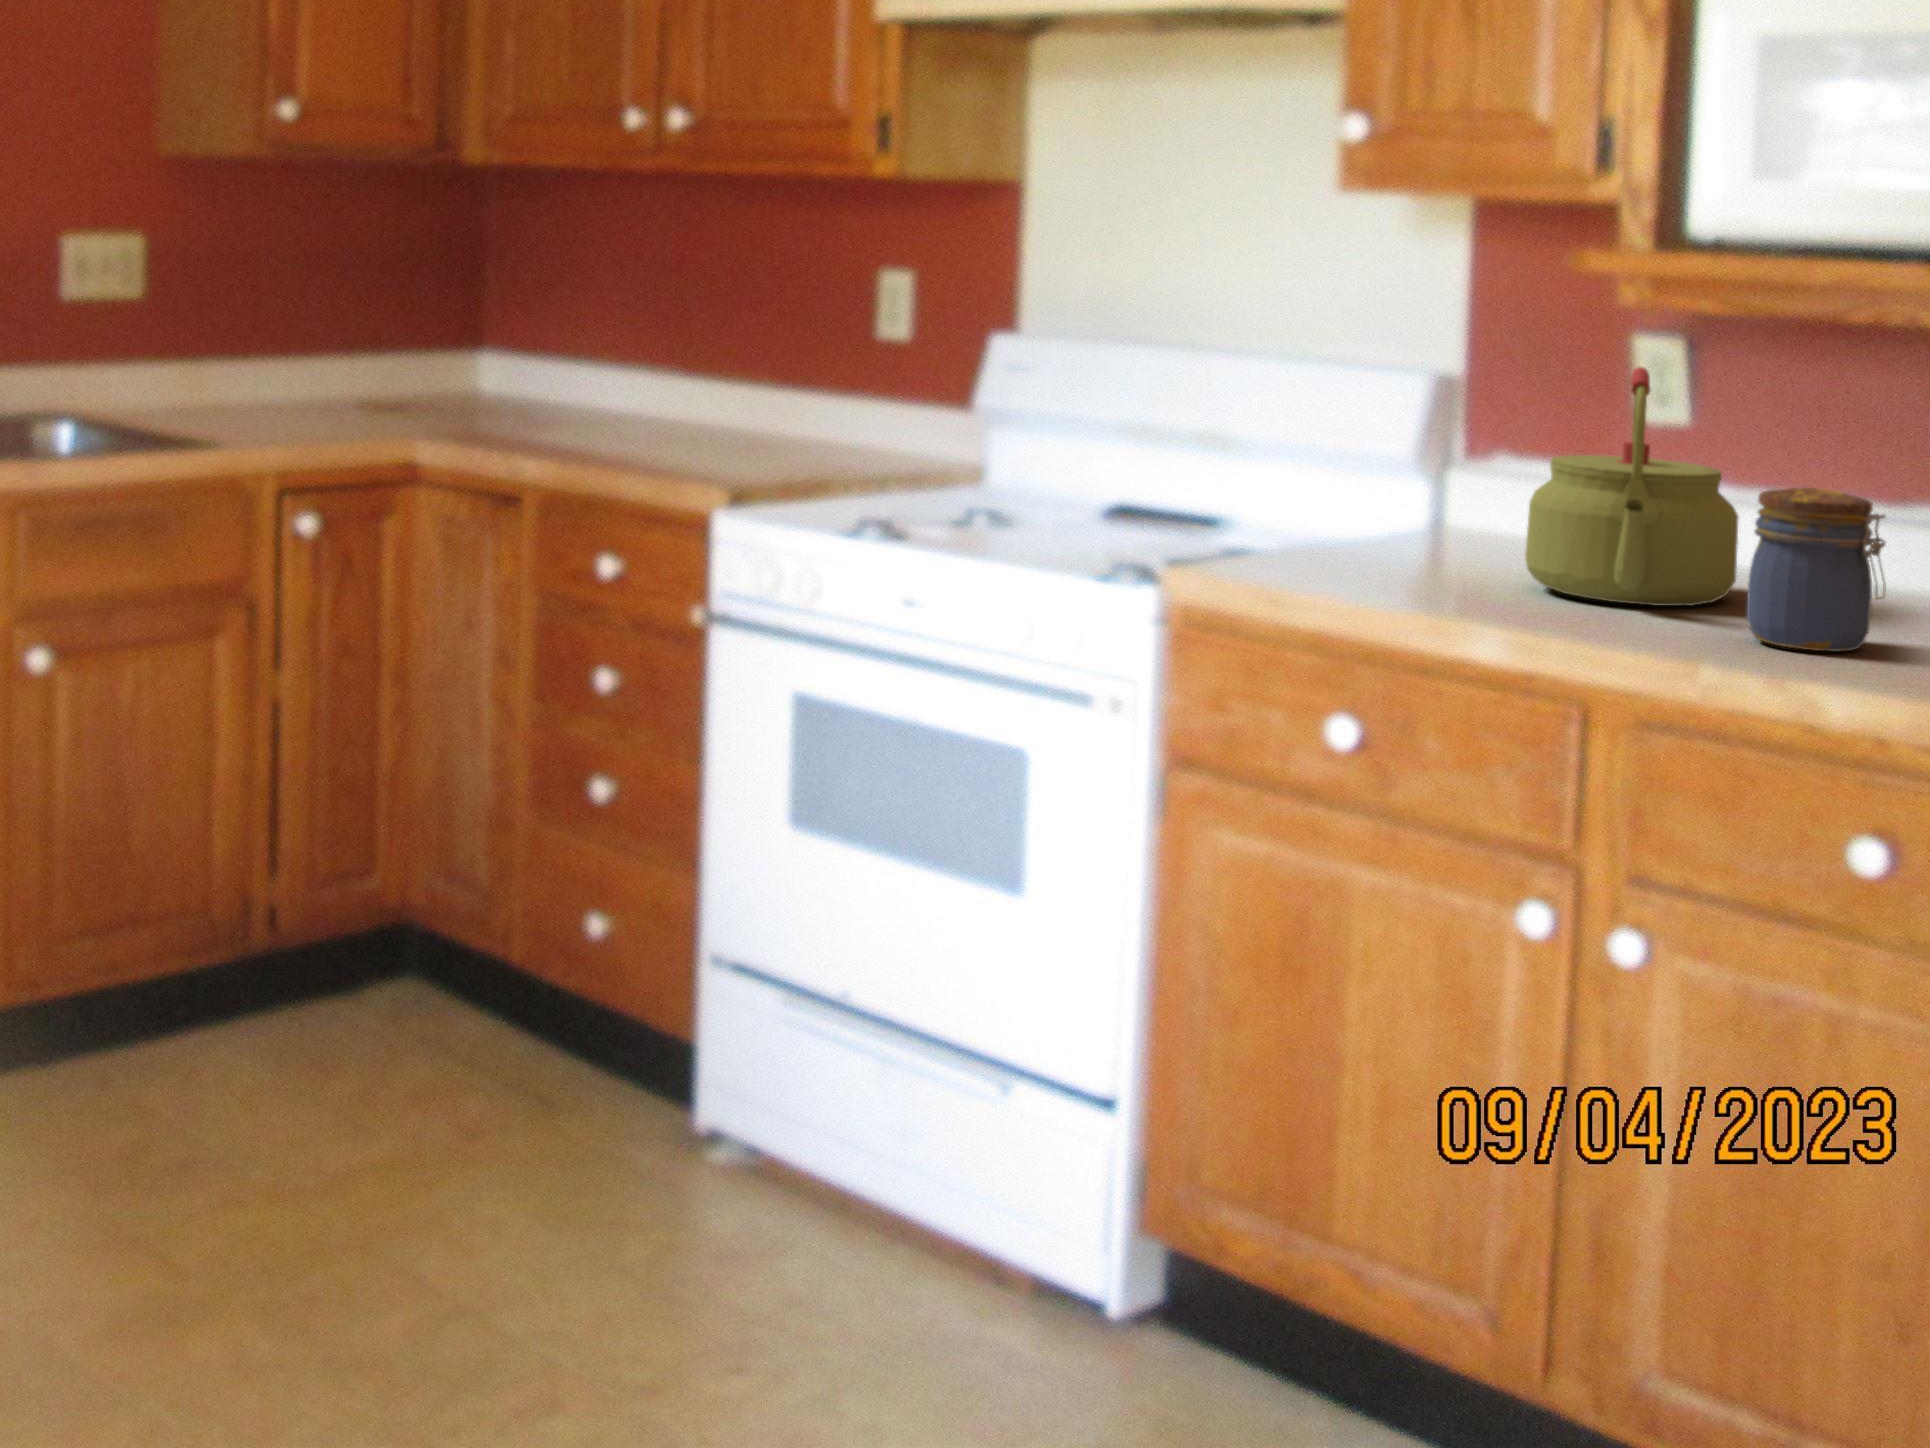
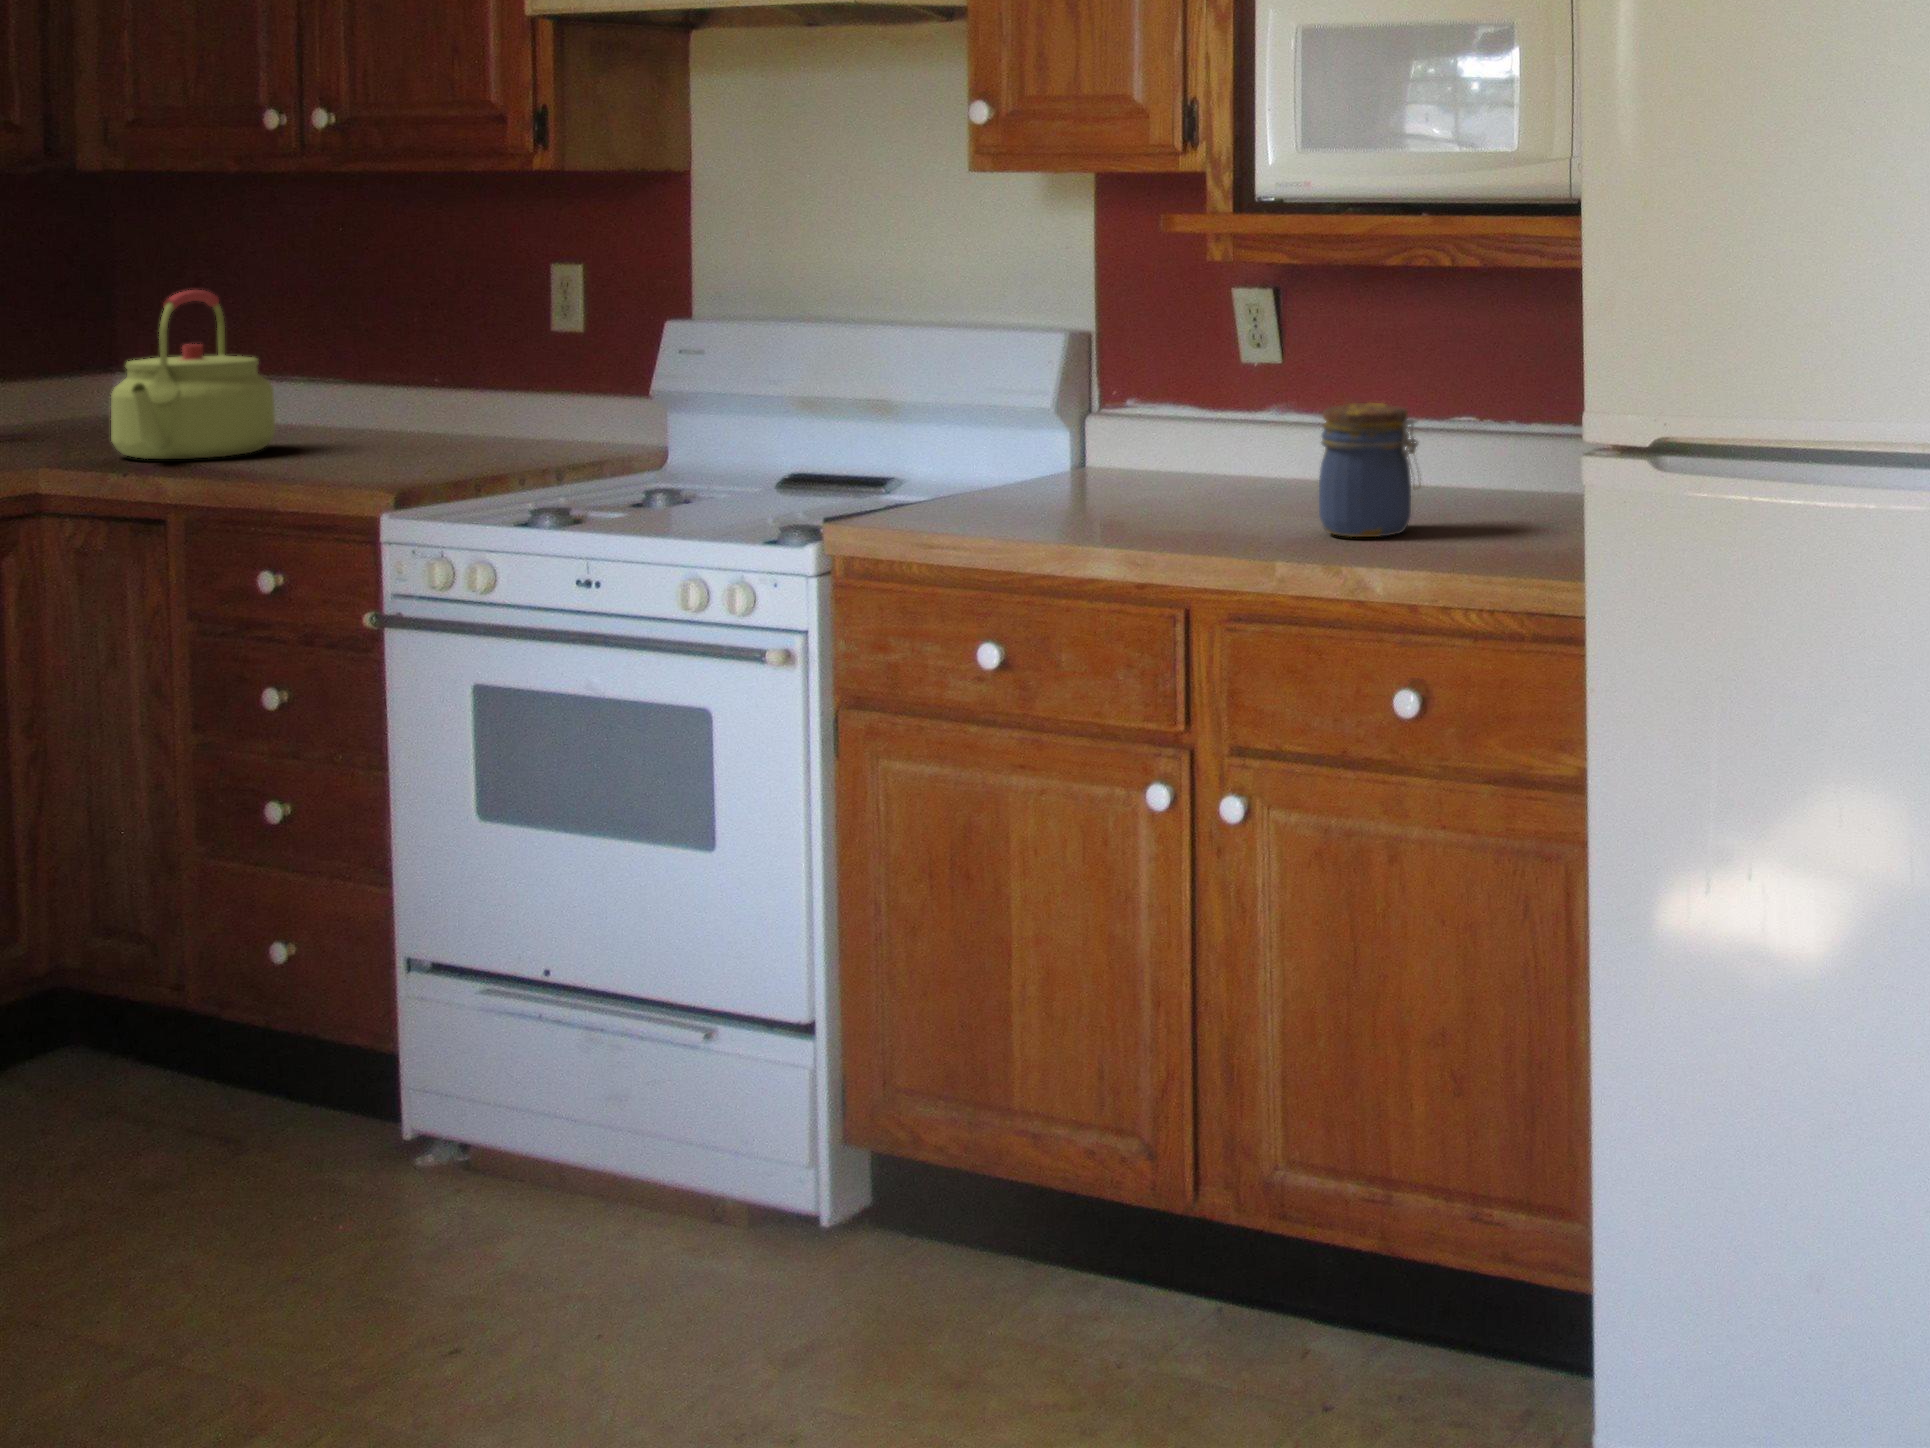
kettle: present [1525,367,1739,606] -> present [111,290,275,459]

